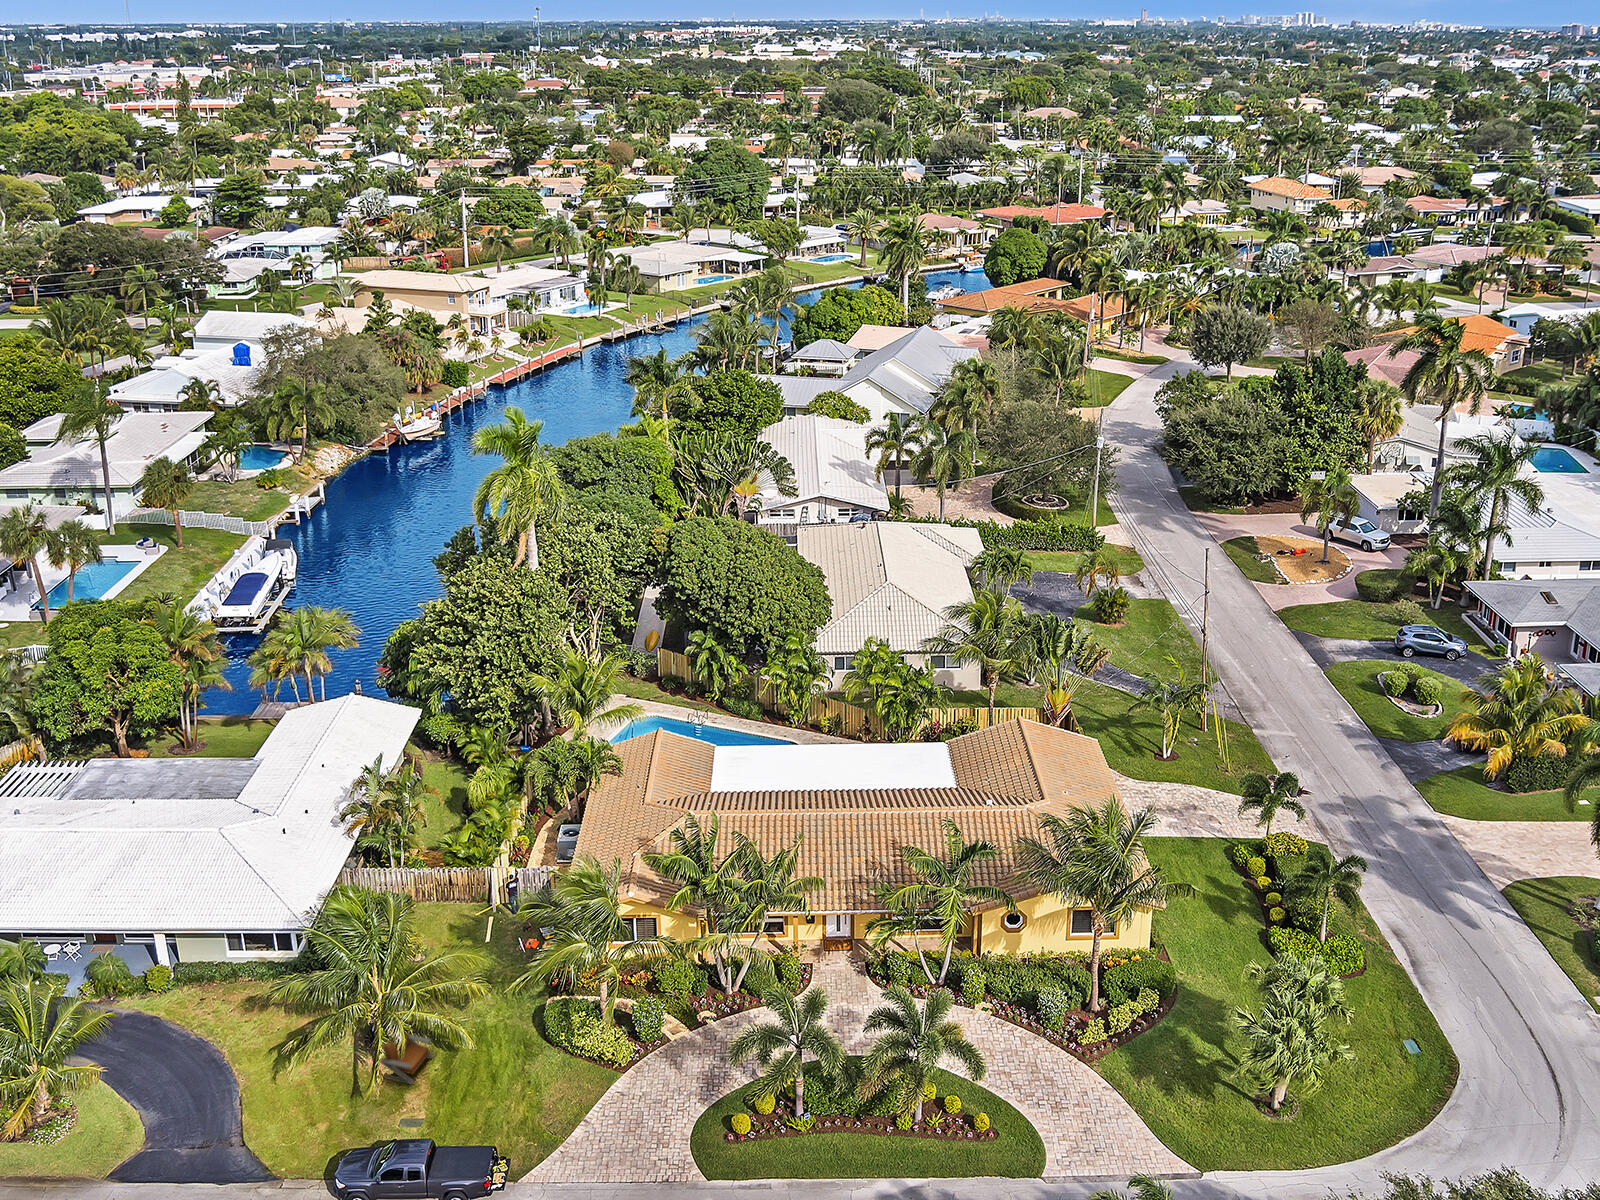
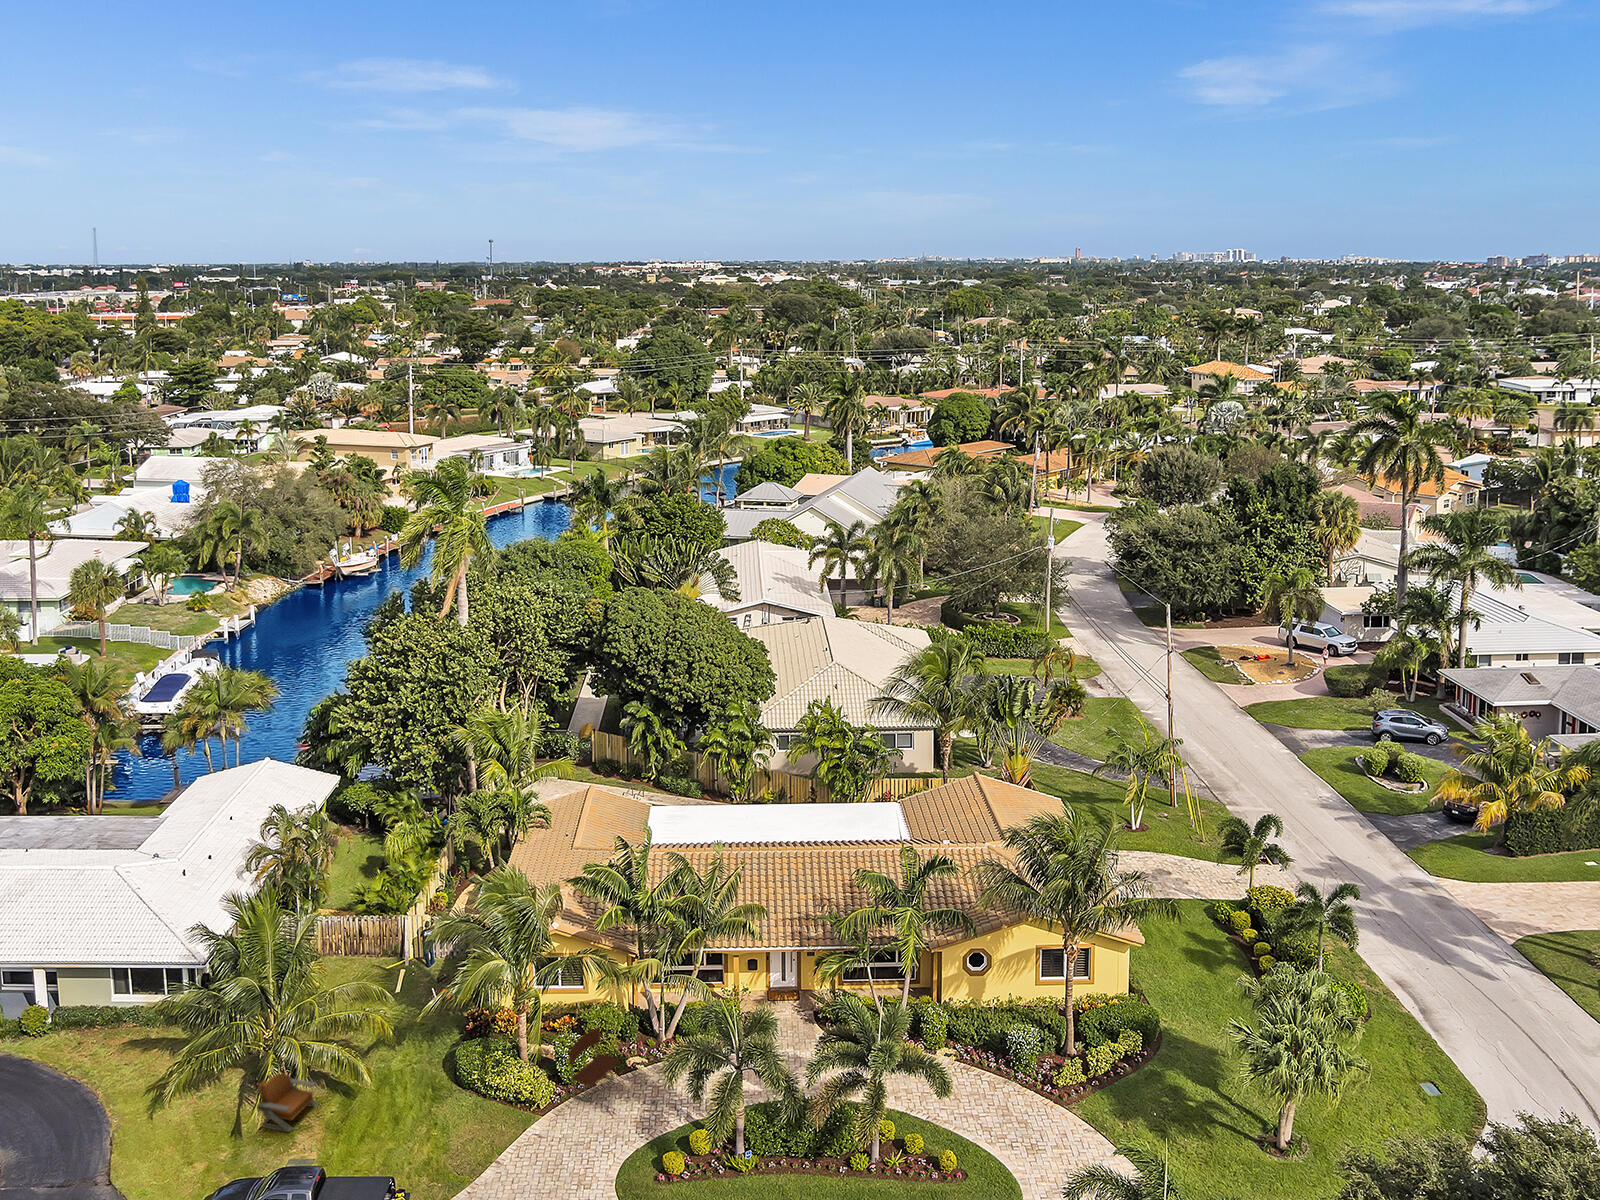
bench: none [649,991,694,1057] -> present [569,1028,620,1102]

